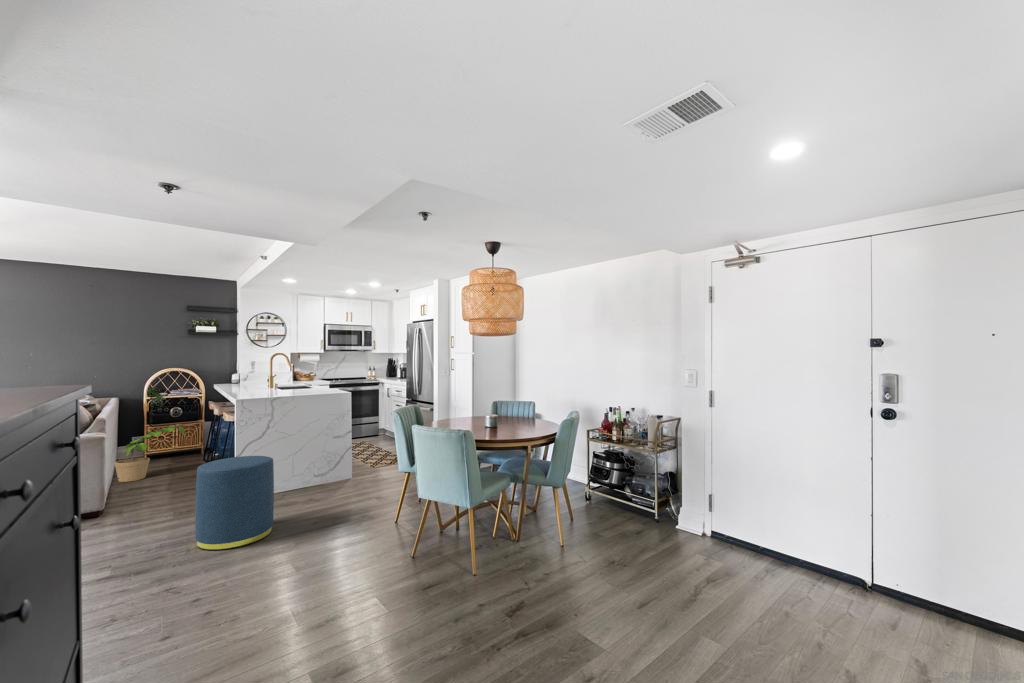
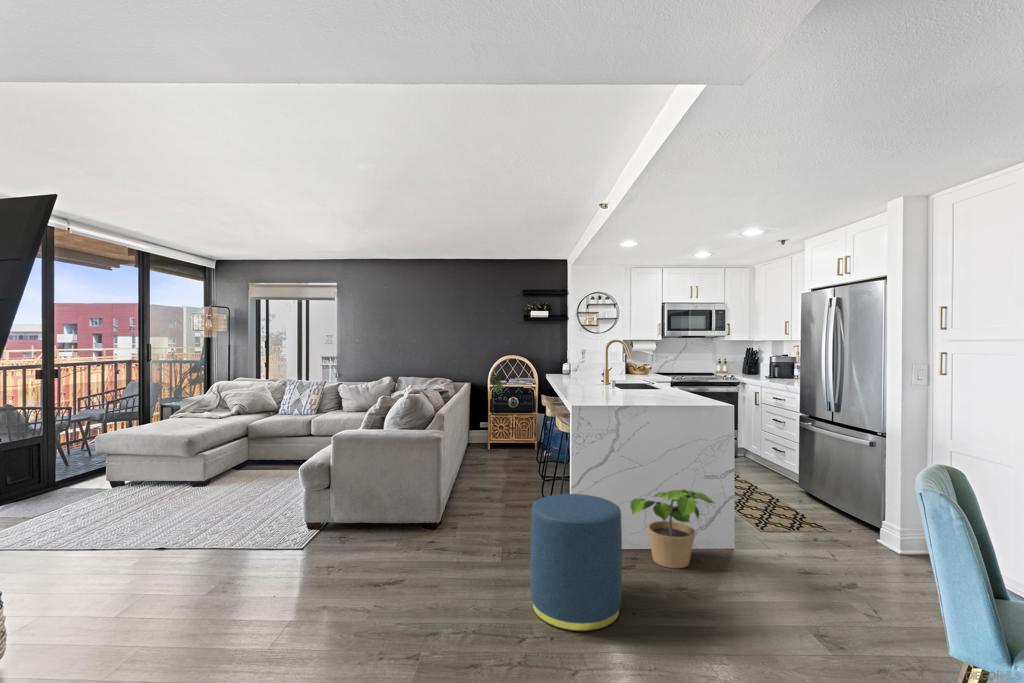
potted plant: present [114,426,184,482] -> present [631,489,714,568]

